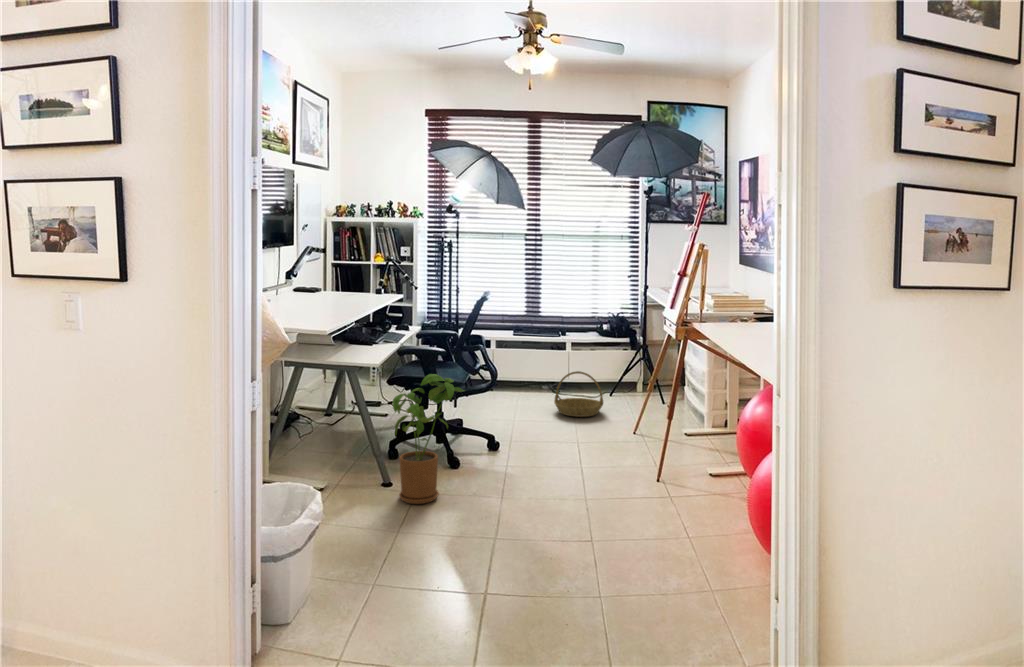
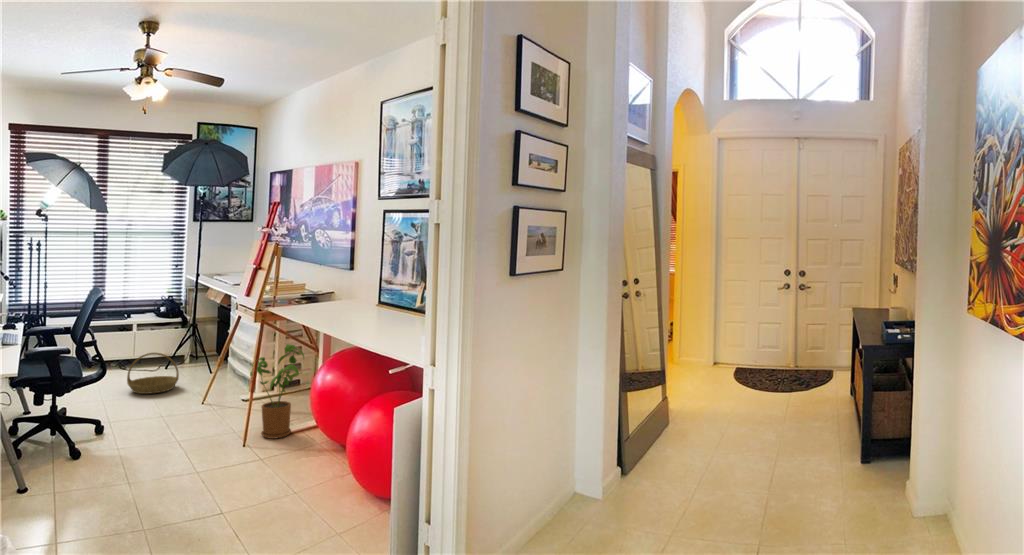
house plant: present [392,374,464,504] -> present [250,344,304,439]

